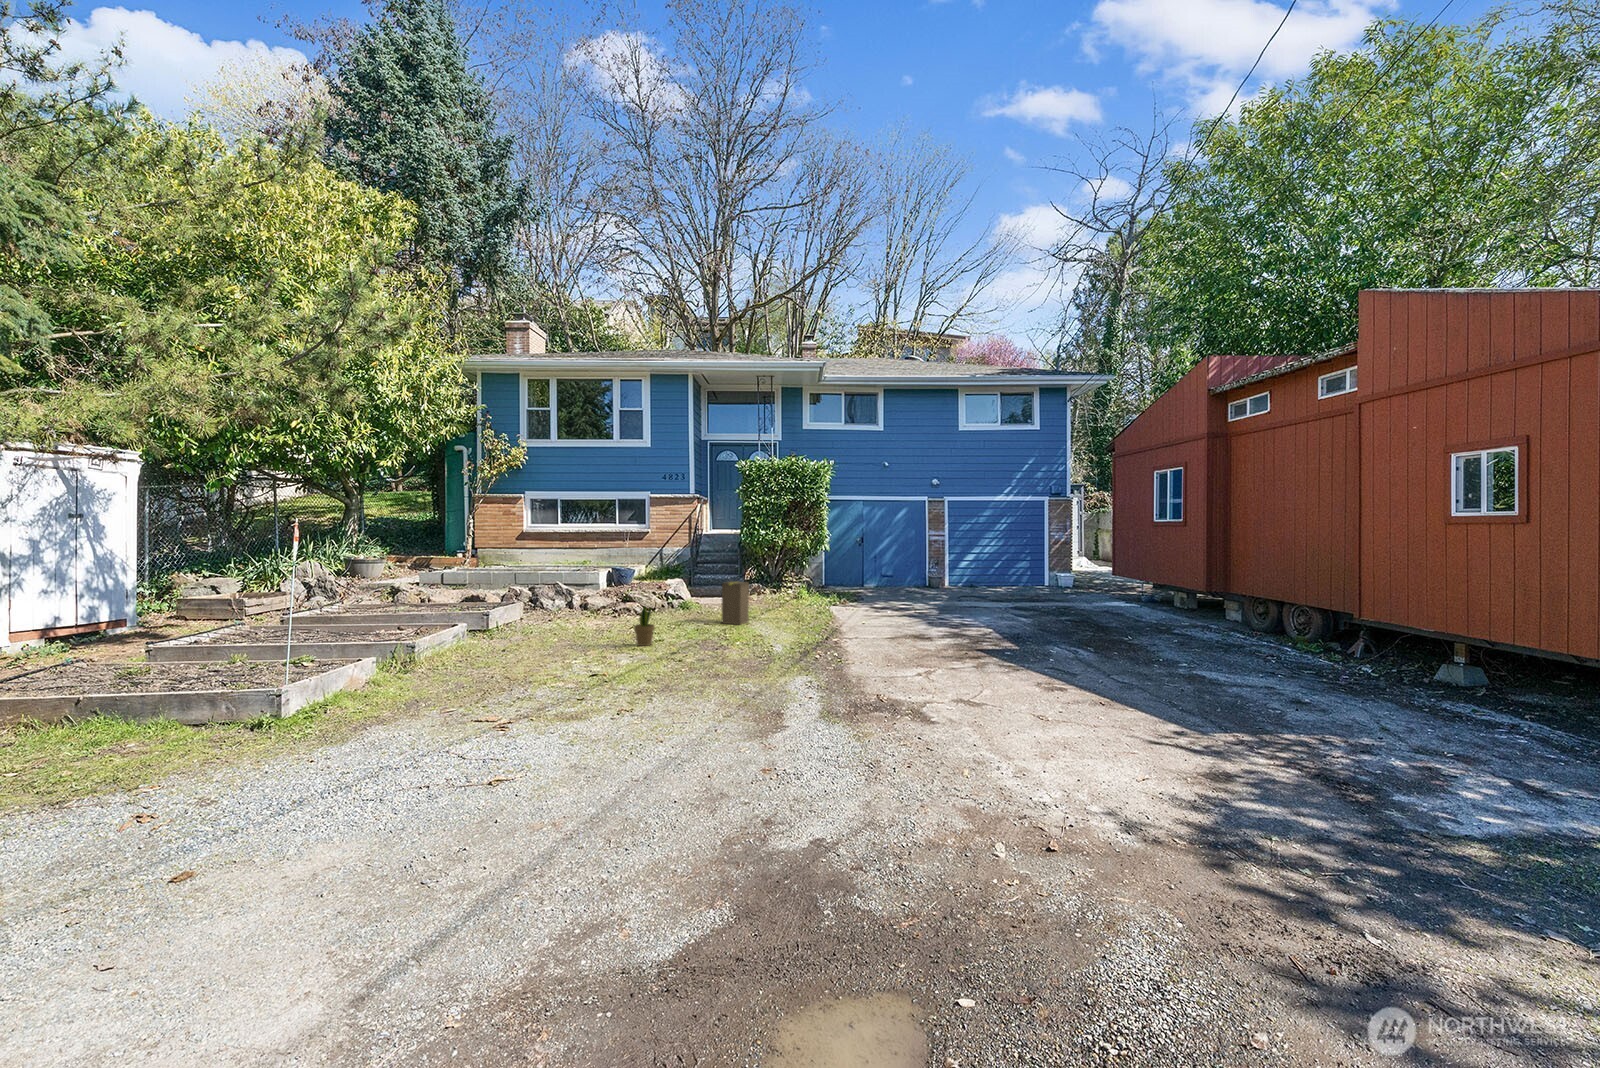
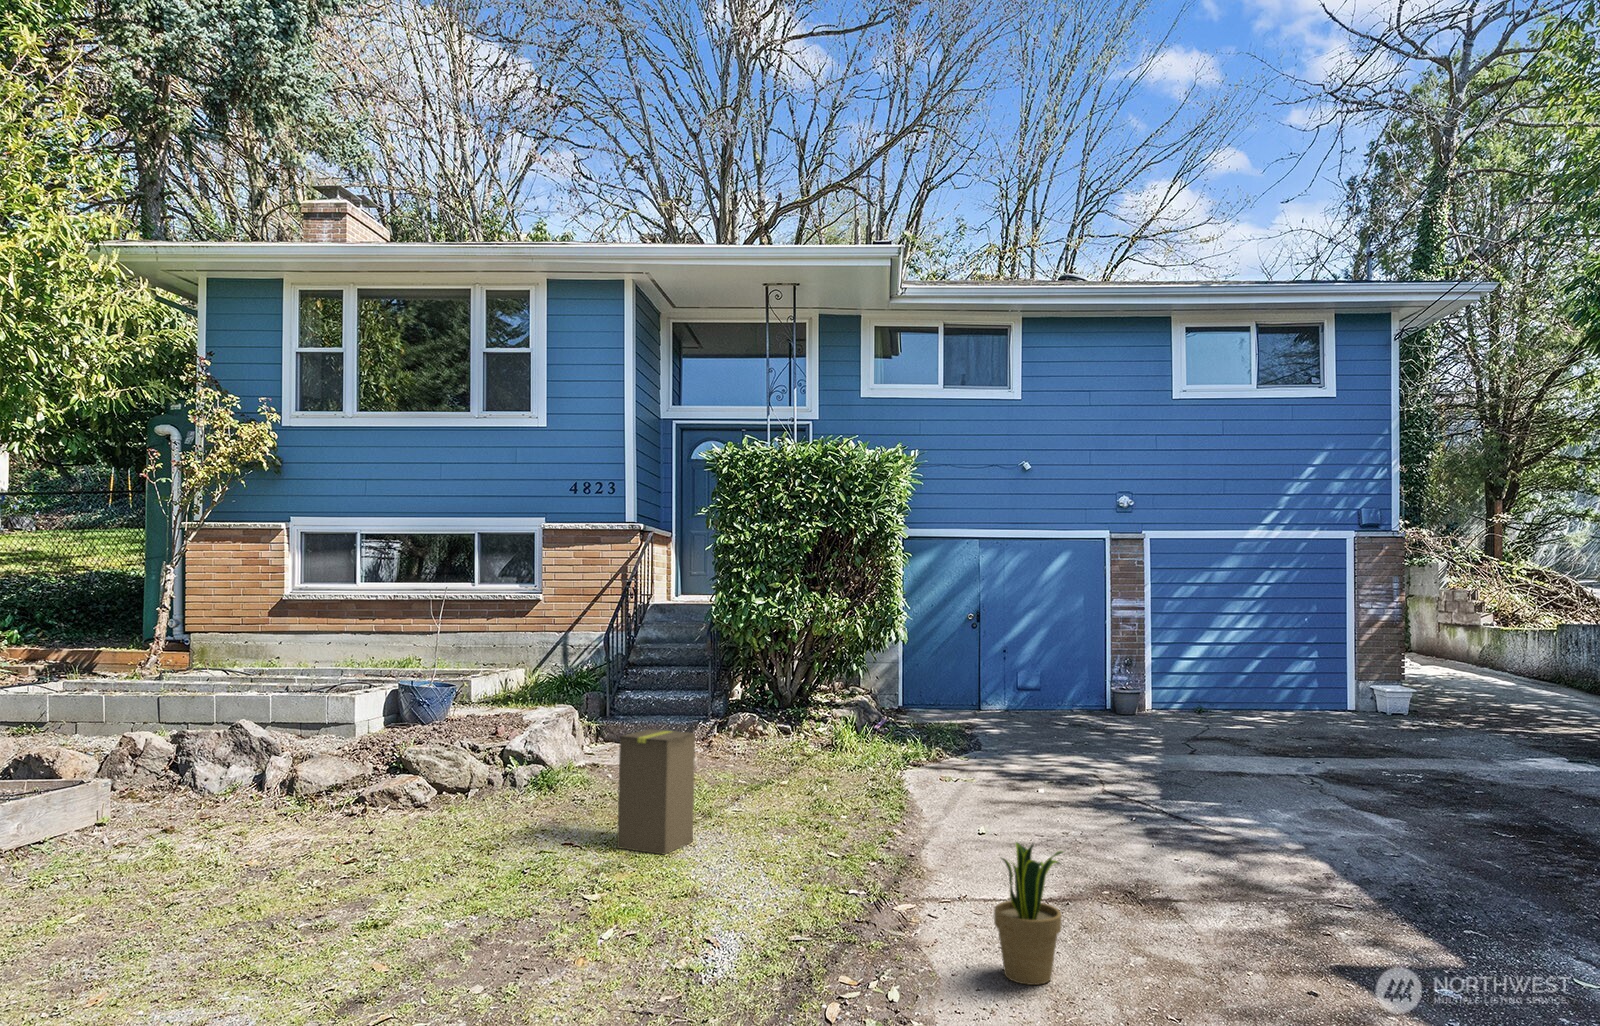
potted plant: present [634,606,655,646] -> present [994,842,1063,985]

